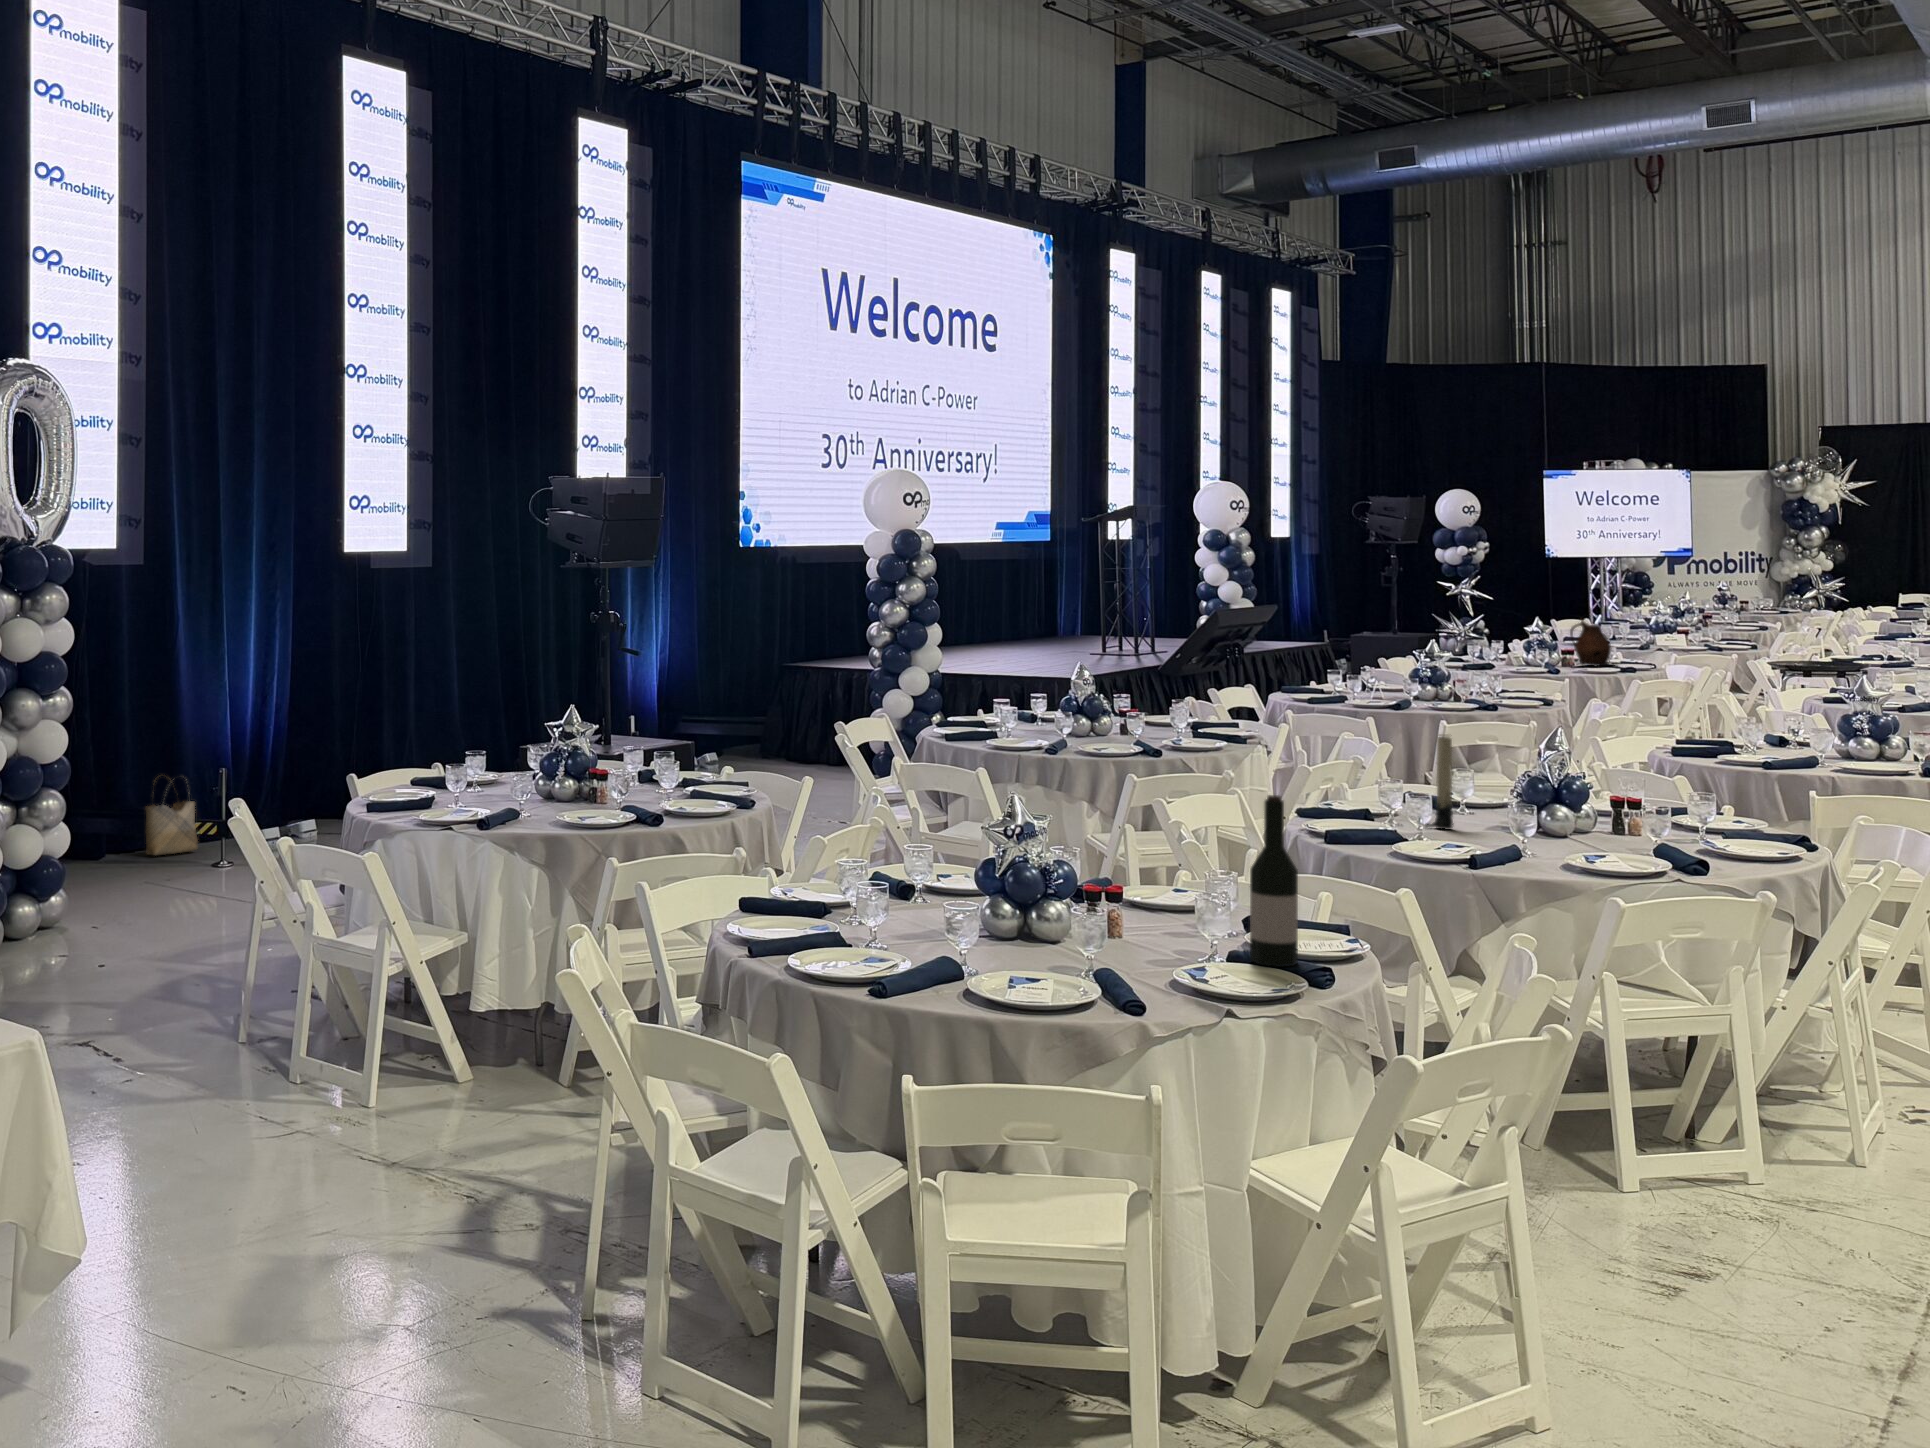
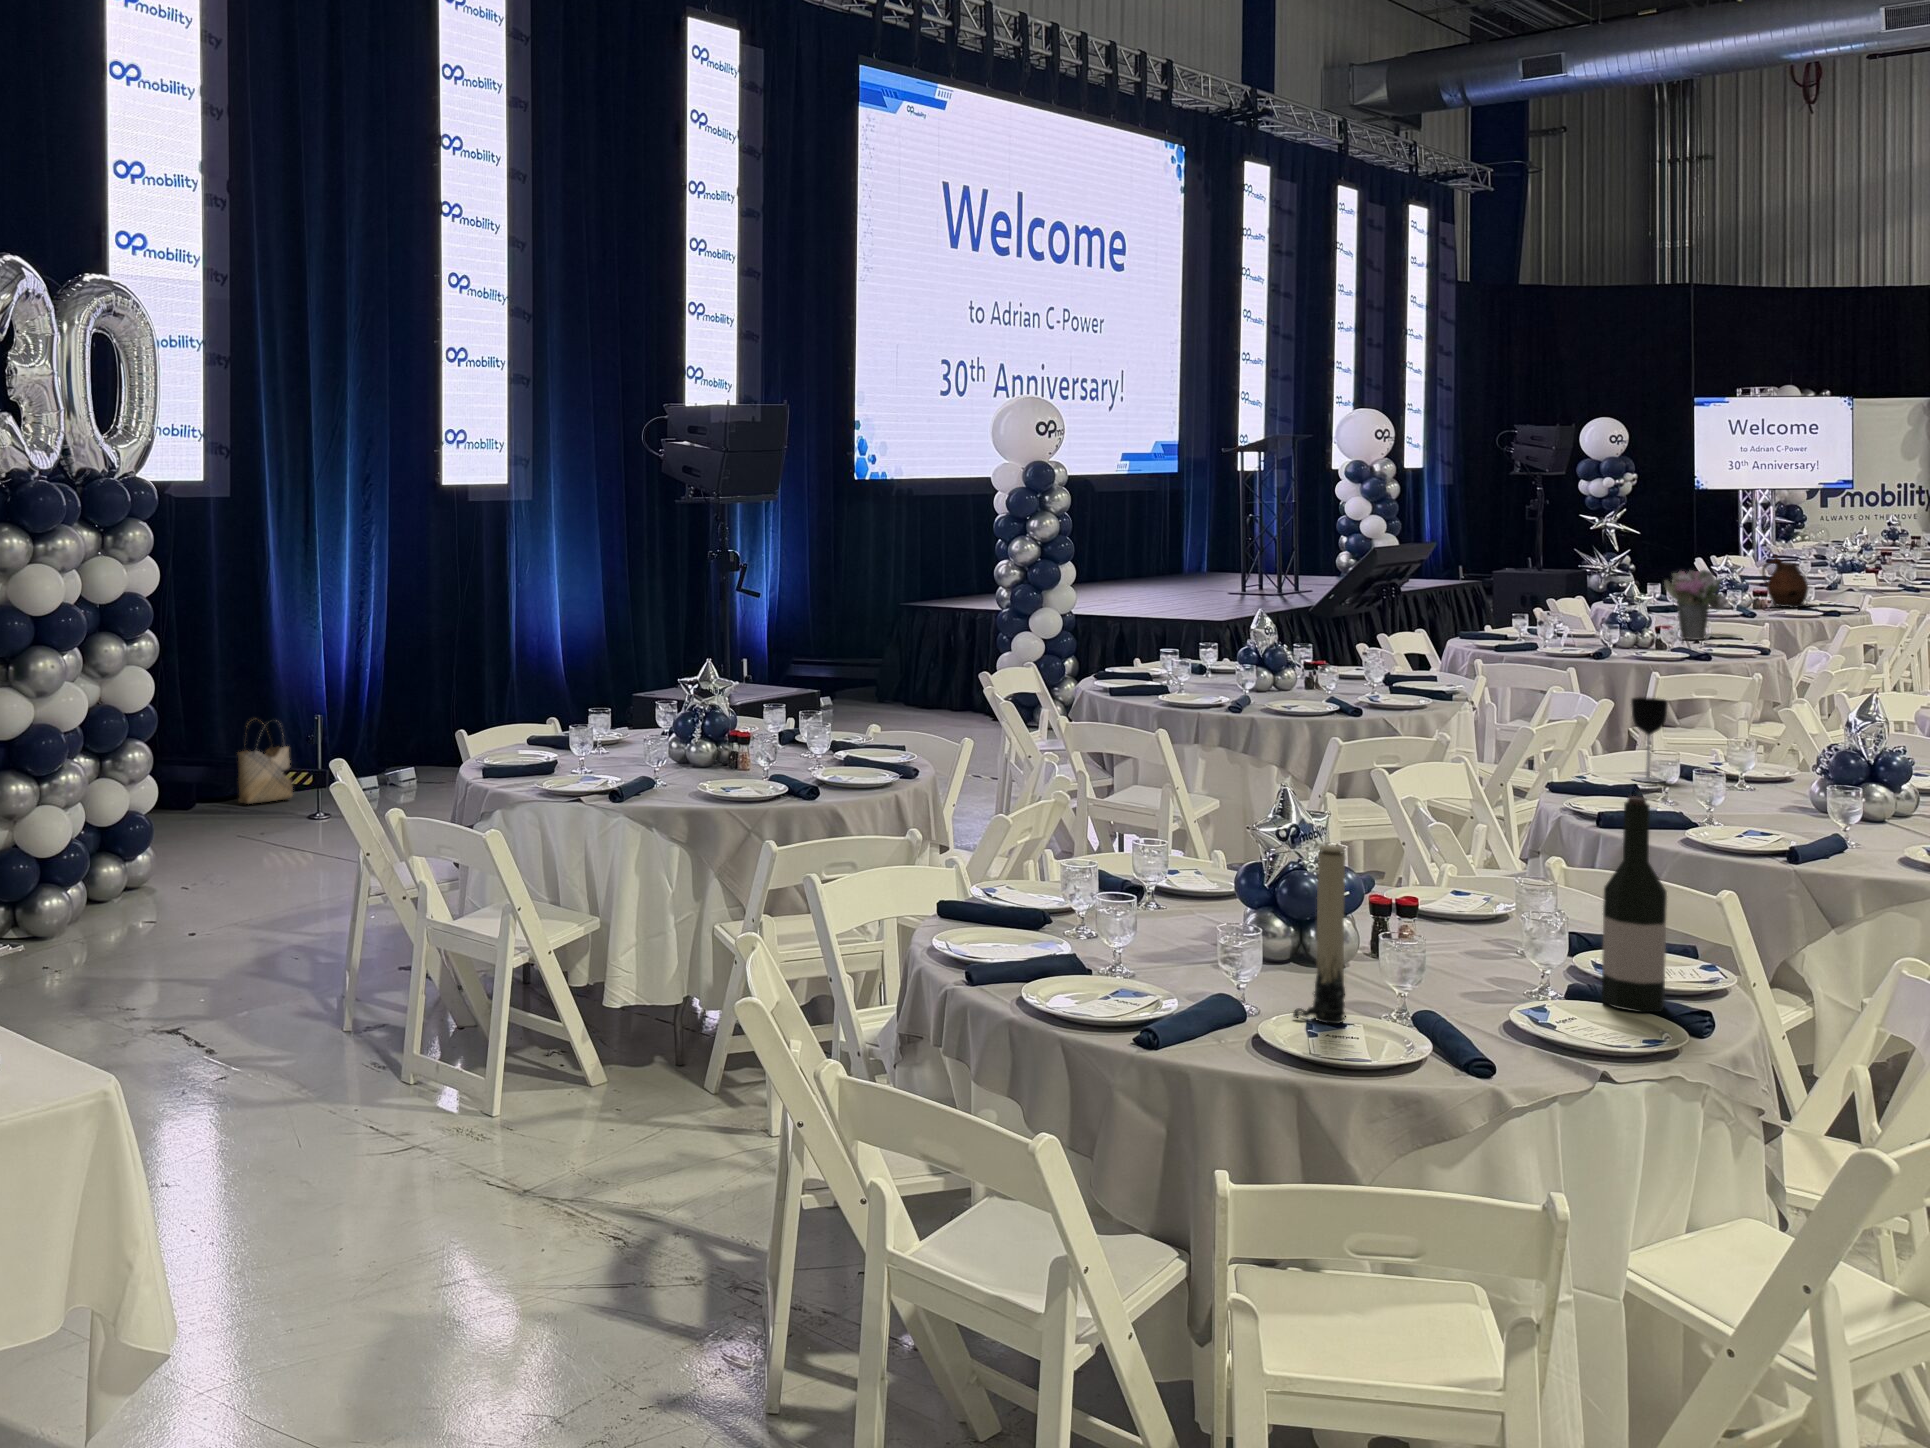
flower bouquet: none [1466,630,1523,695] -> present [1664,570,1728,640]
candle: present [1425,734,1453,829] -> present [1293,845,1345,1024]
wine glass: none [1371,735,1401,809] -> present [1631,697,1668,783]

